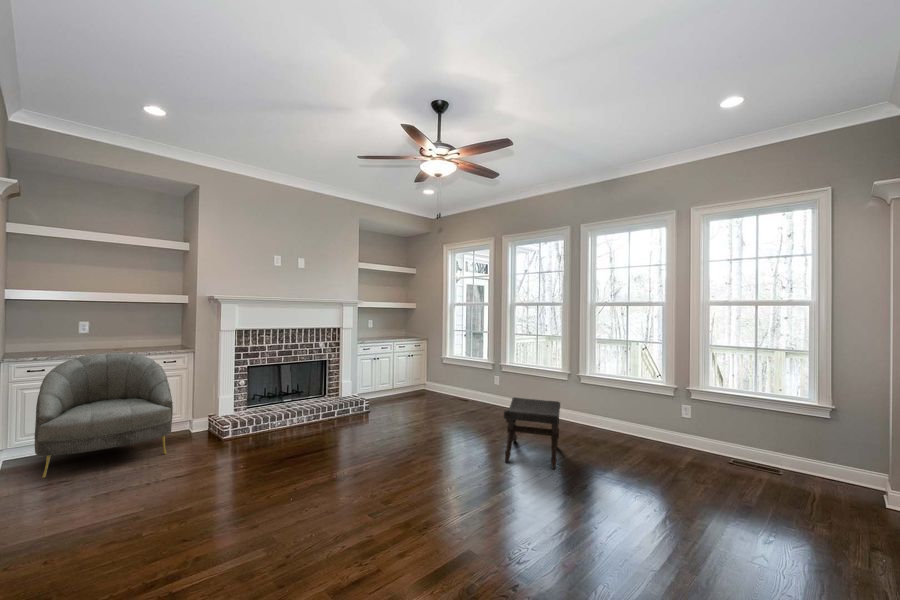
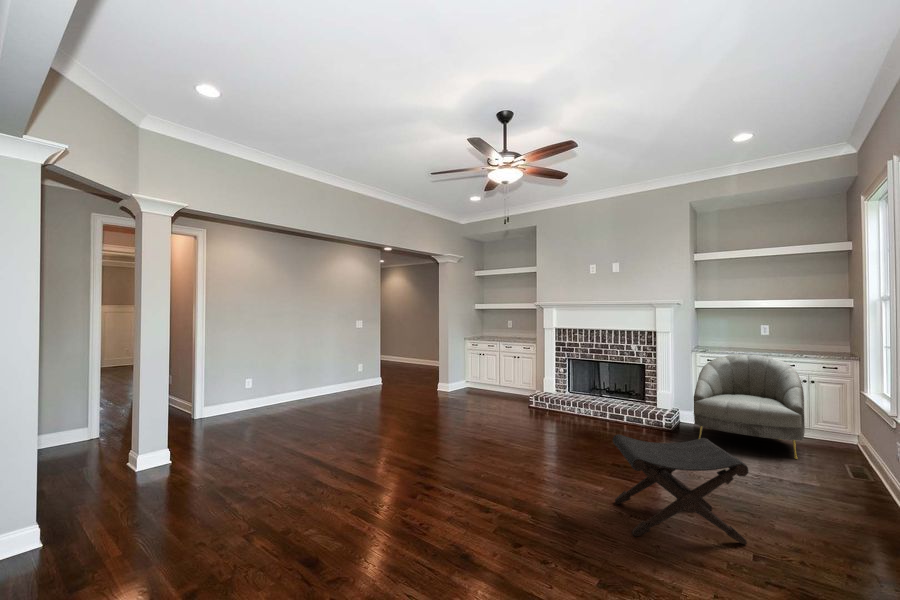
armchair: present [35,353,173,478] -> present [694,354,805,459]

